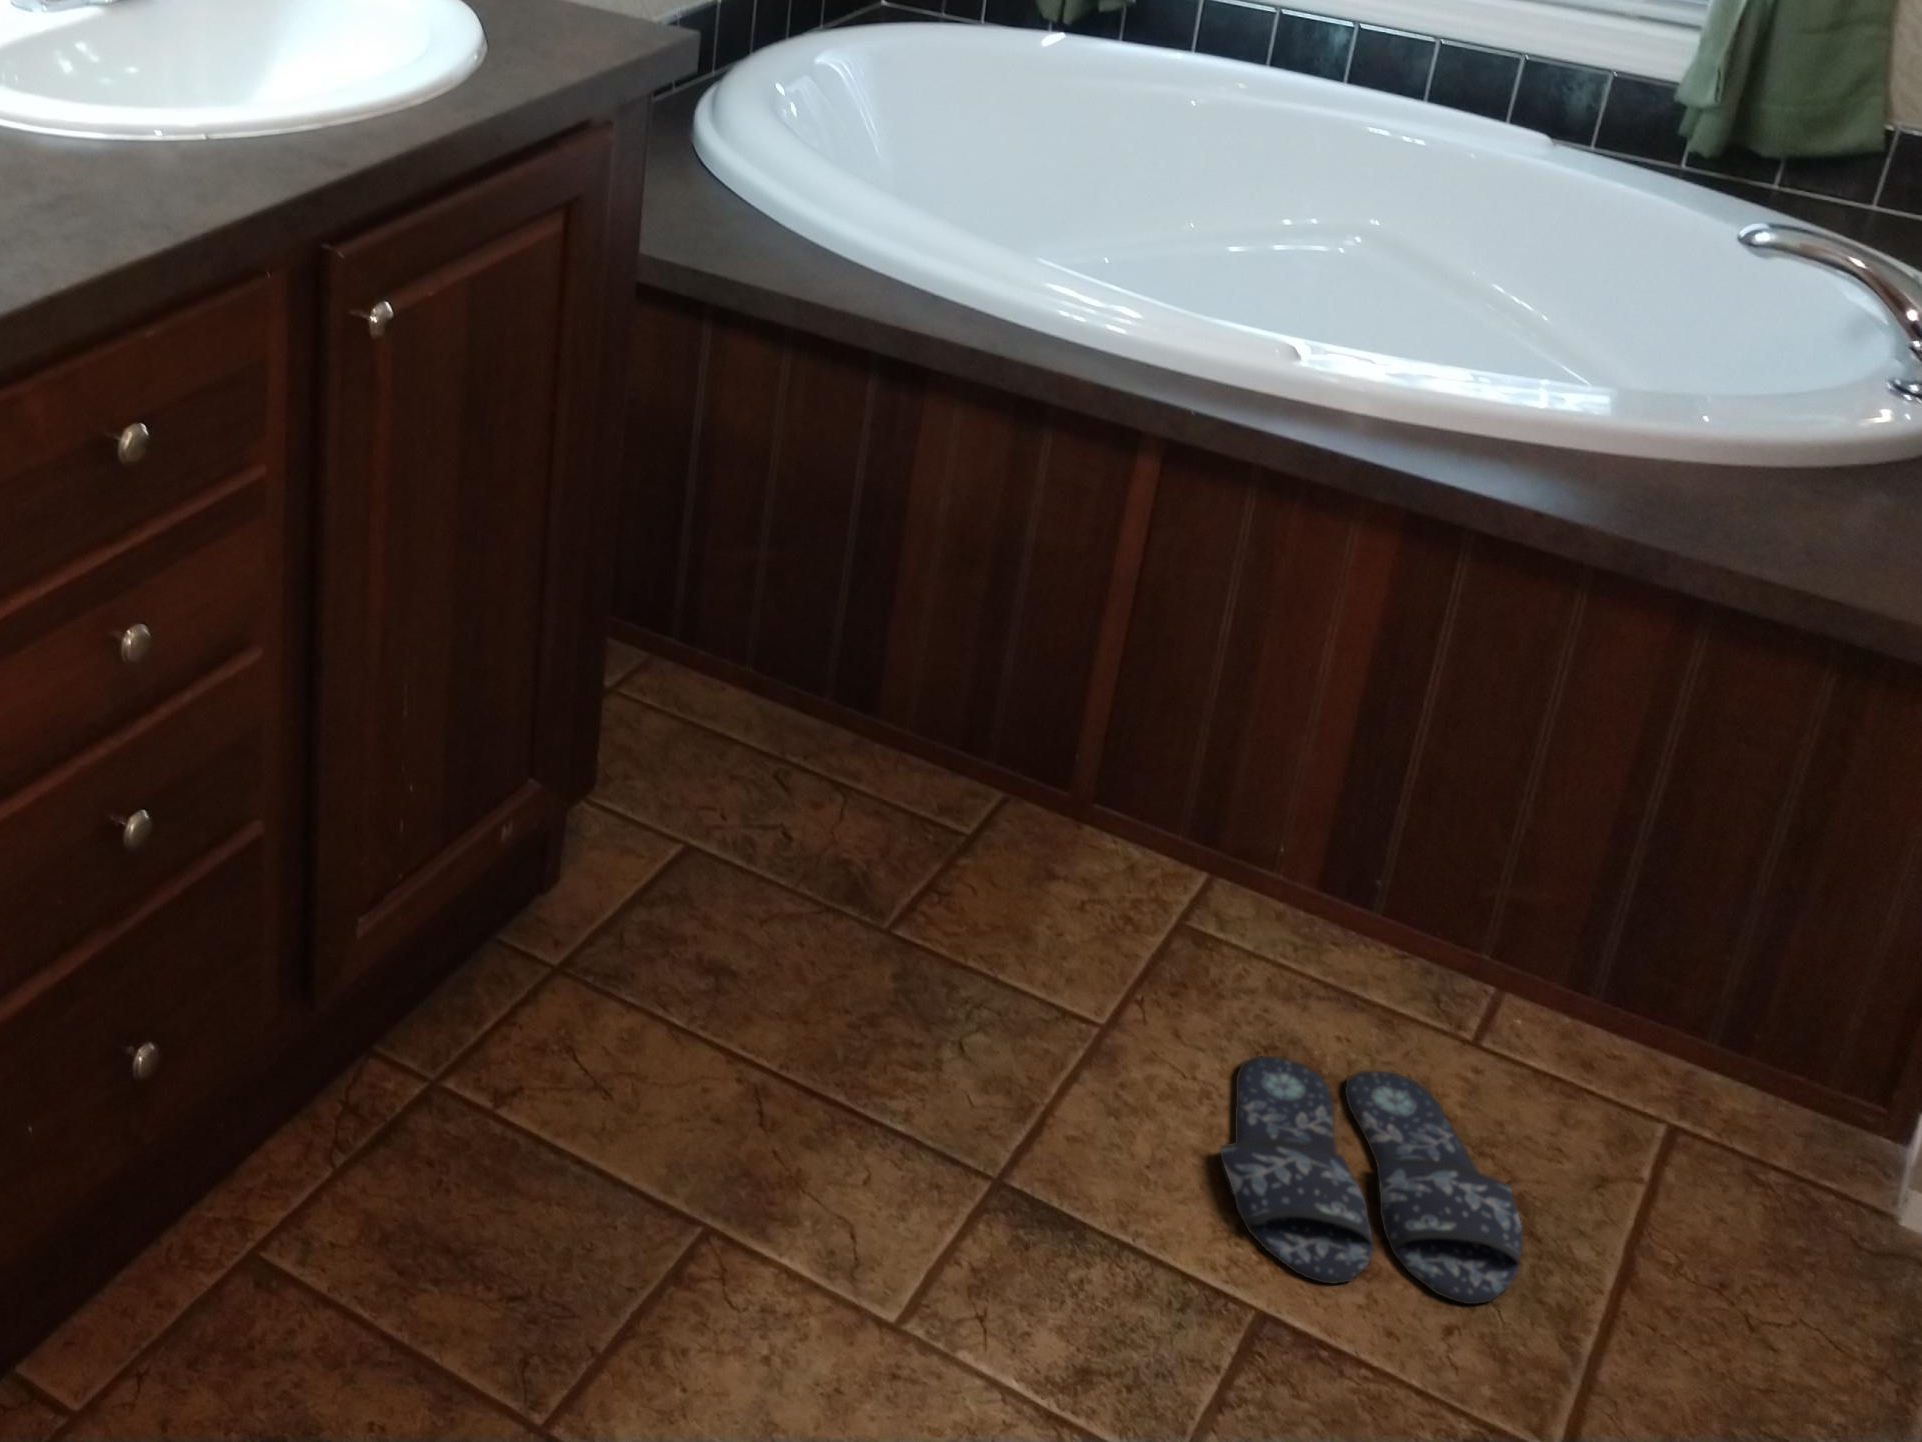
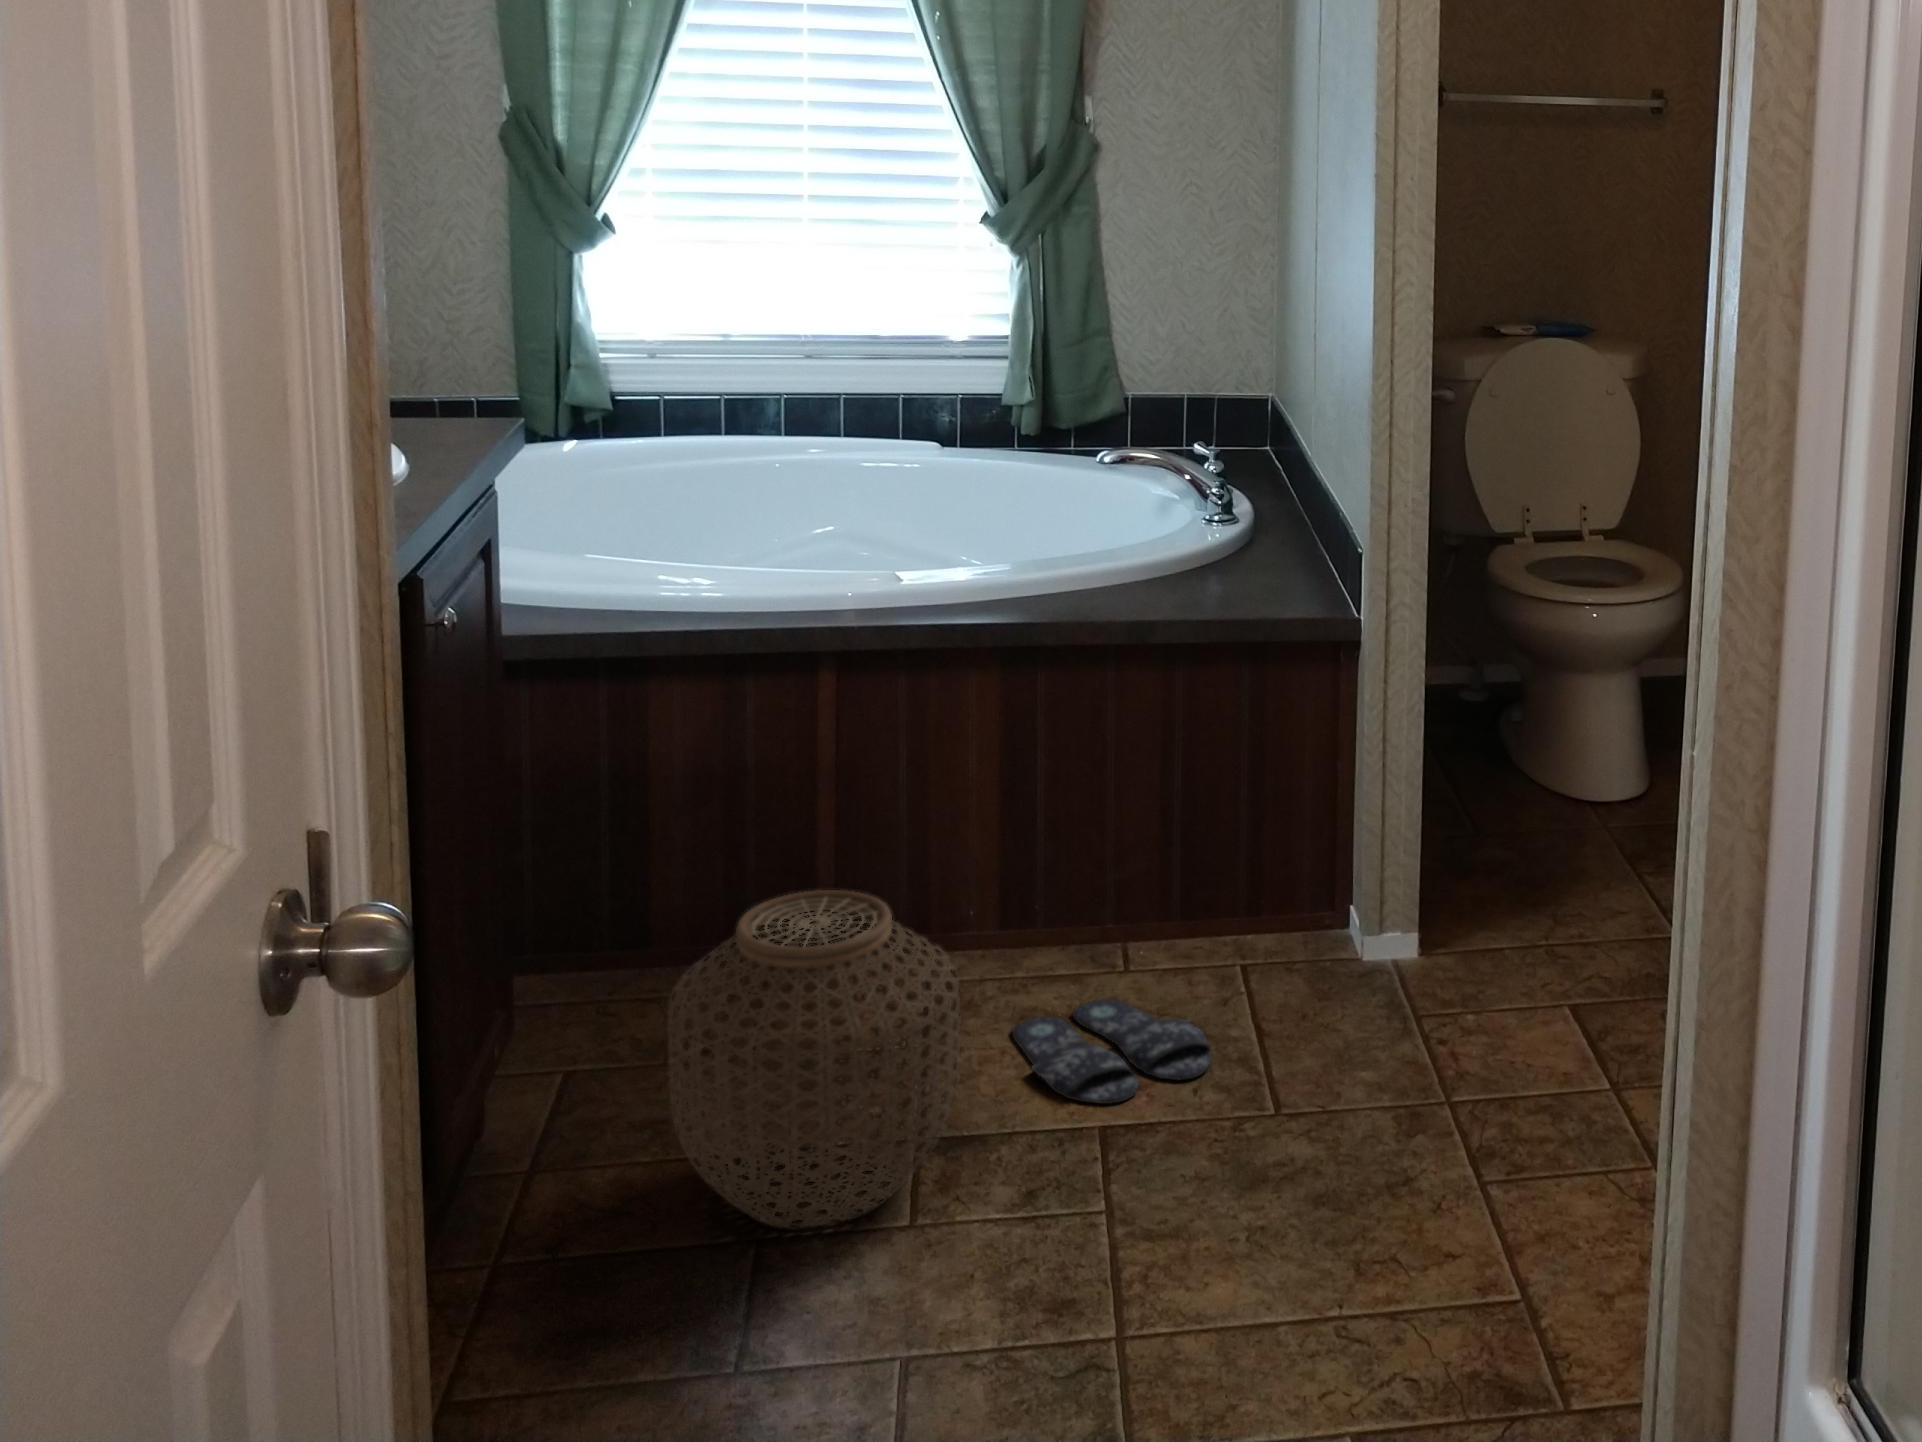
woven basket: none [639,786,1068,1268] -> present [668,890,961,1228]

